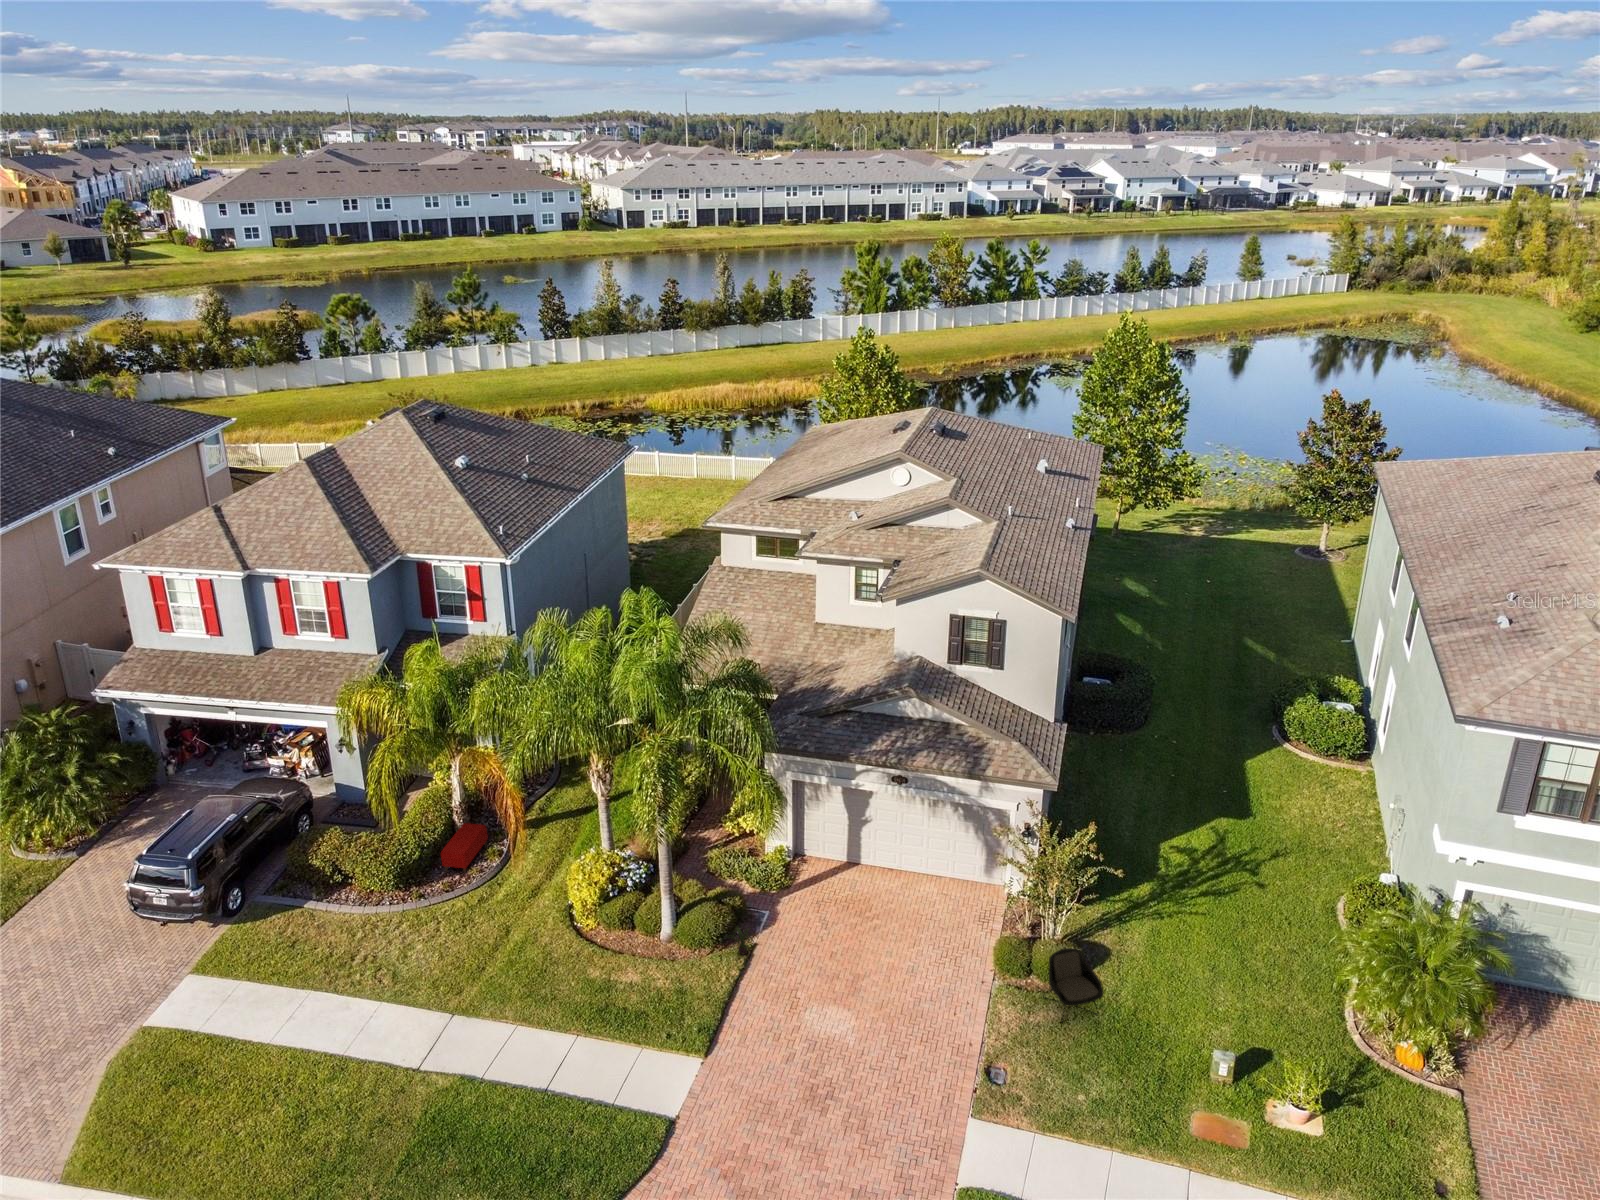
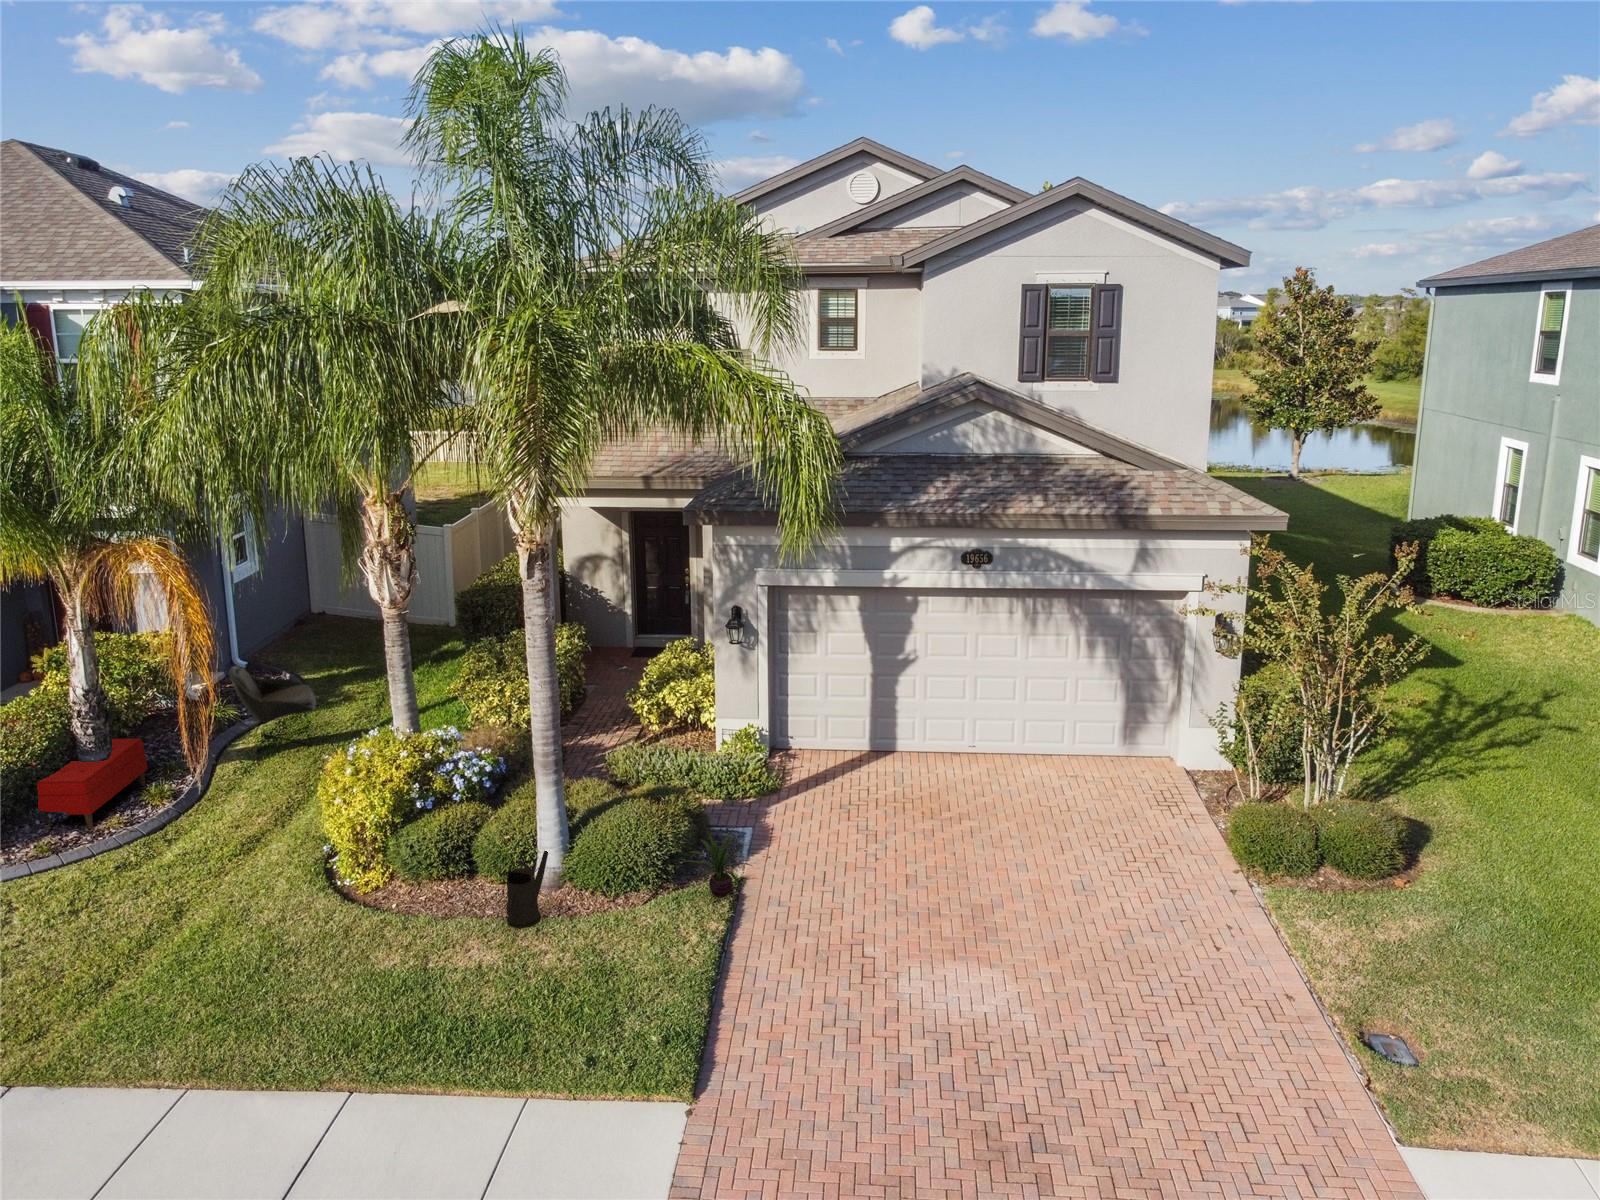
watering can: none [645,924,667,962] -> present [506,851,548,928]
lounge chair: present [1045,948,1104,1022] -> present [229,666,317,751]

